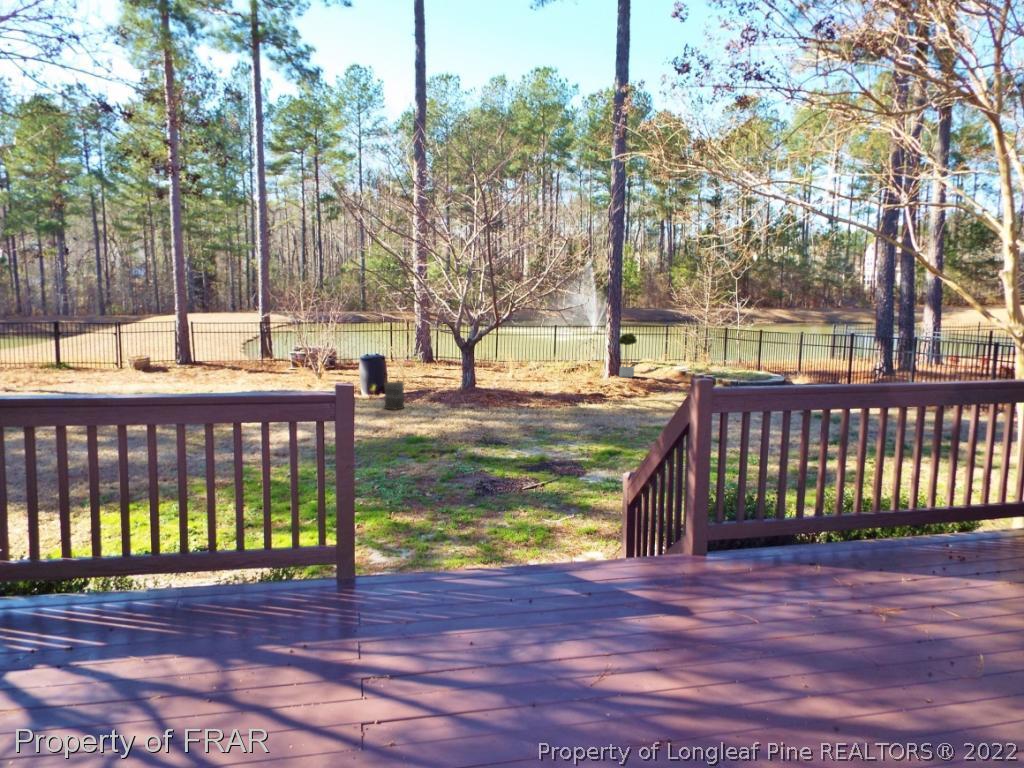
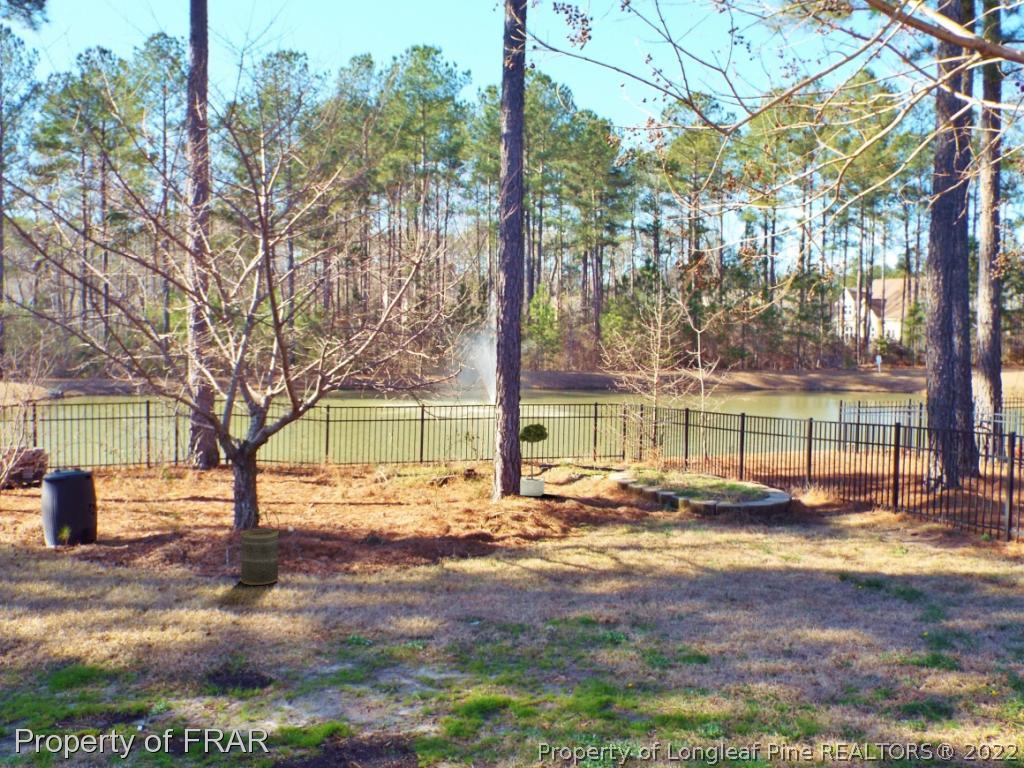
basket: present [385,381,404,409] -> present [240,508,279,585]

